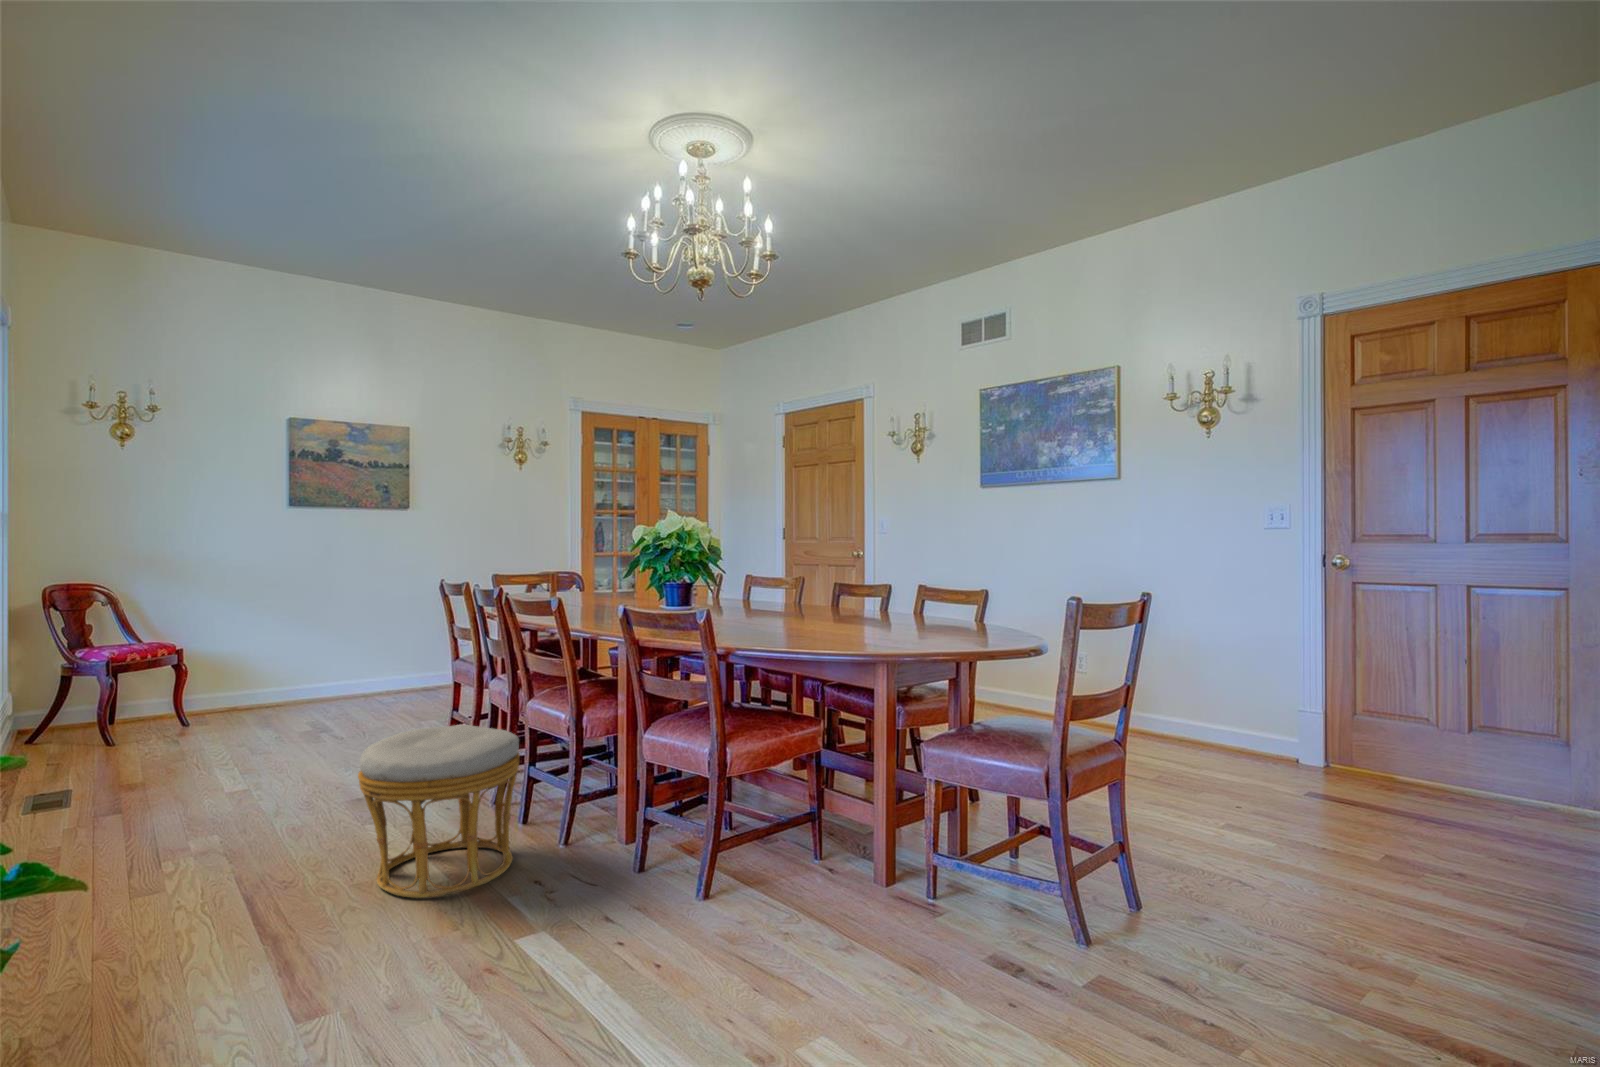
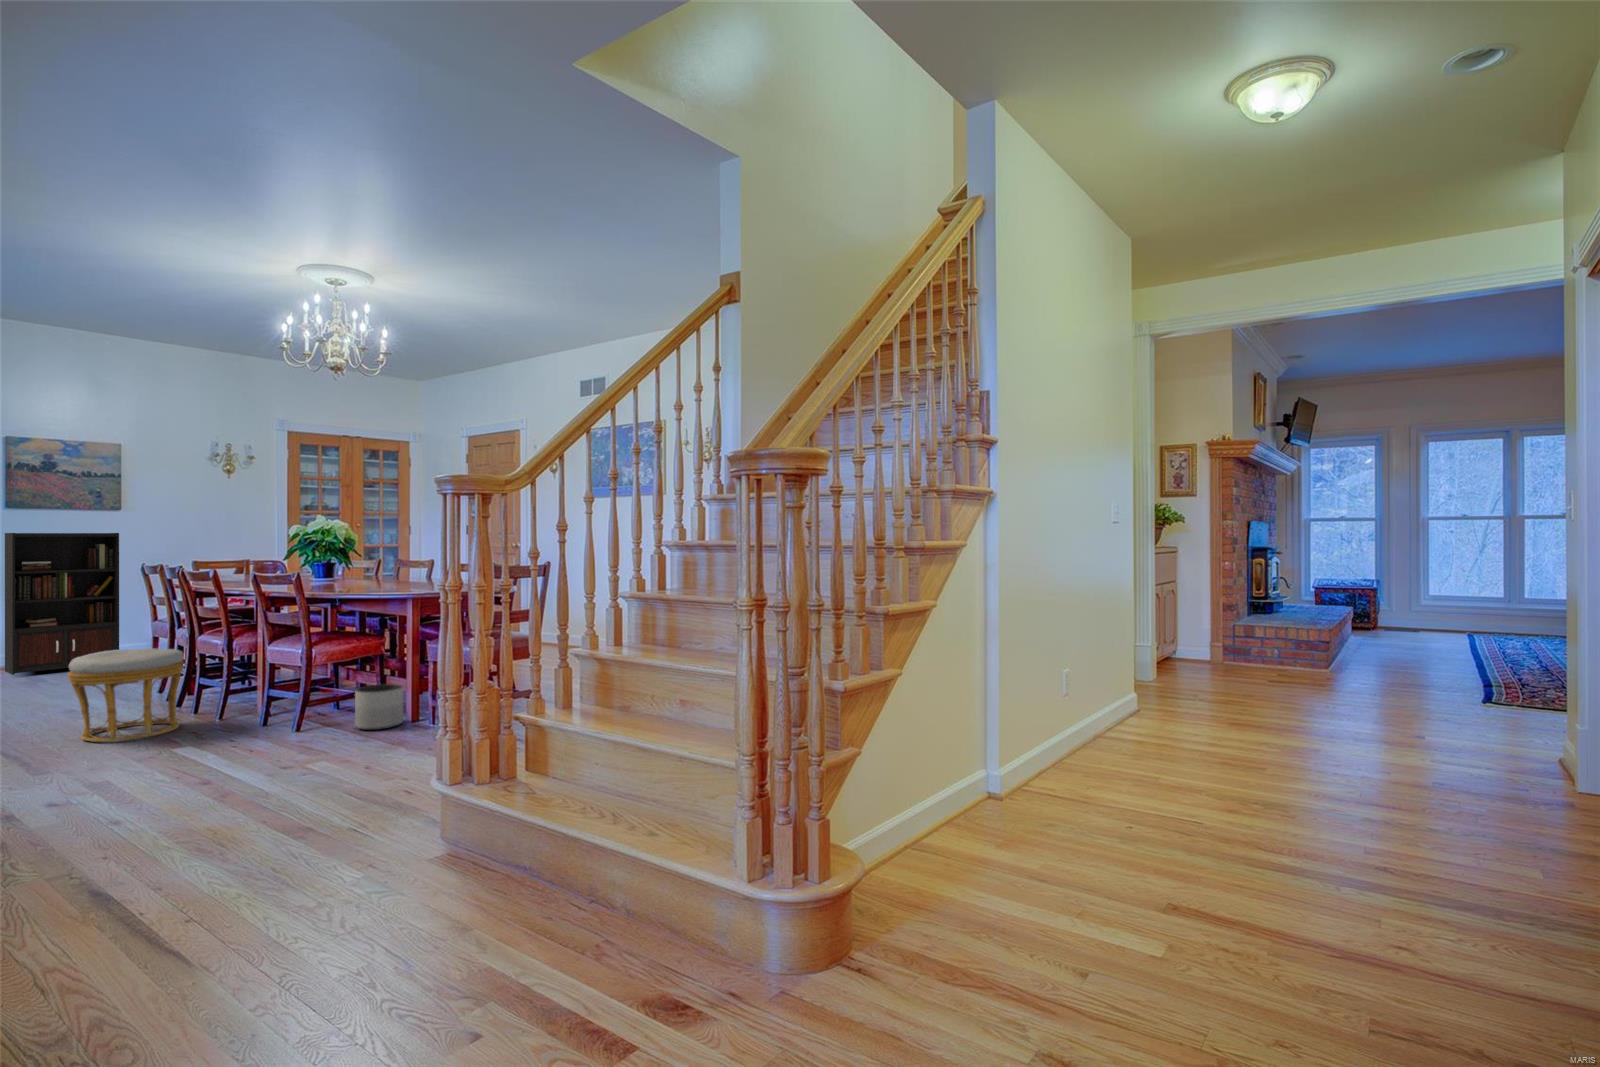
bookcase: none [287,538,419,720] -> present [5,533,119,675]
planter: none [796,809,873,904] -> present [355,684,403,730]

